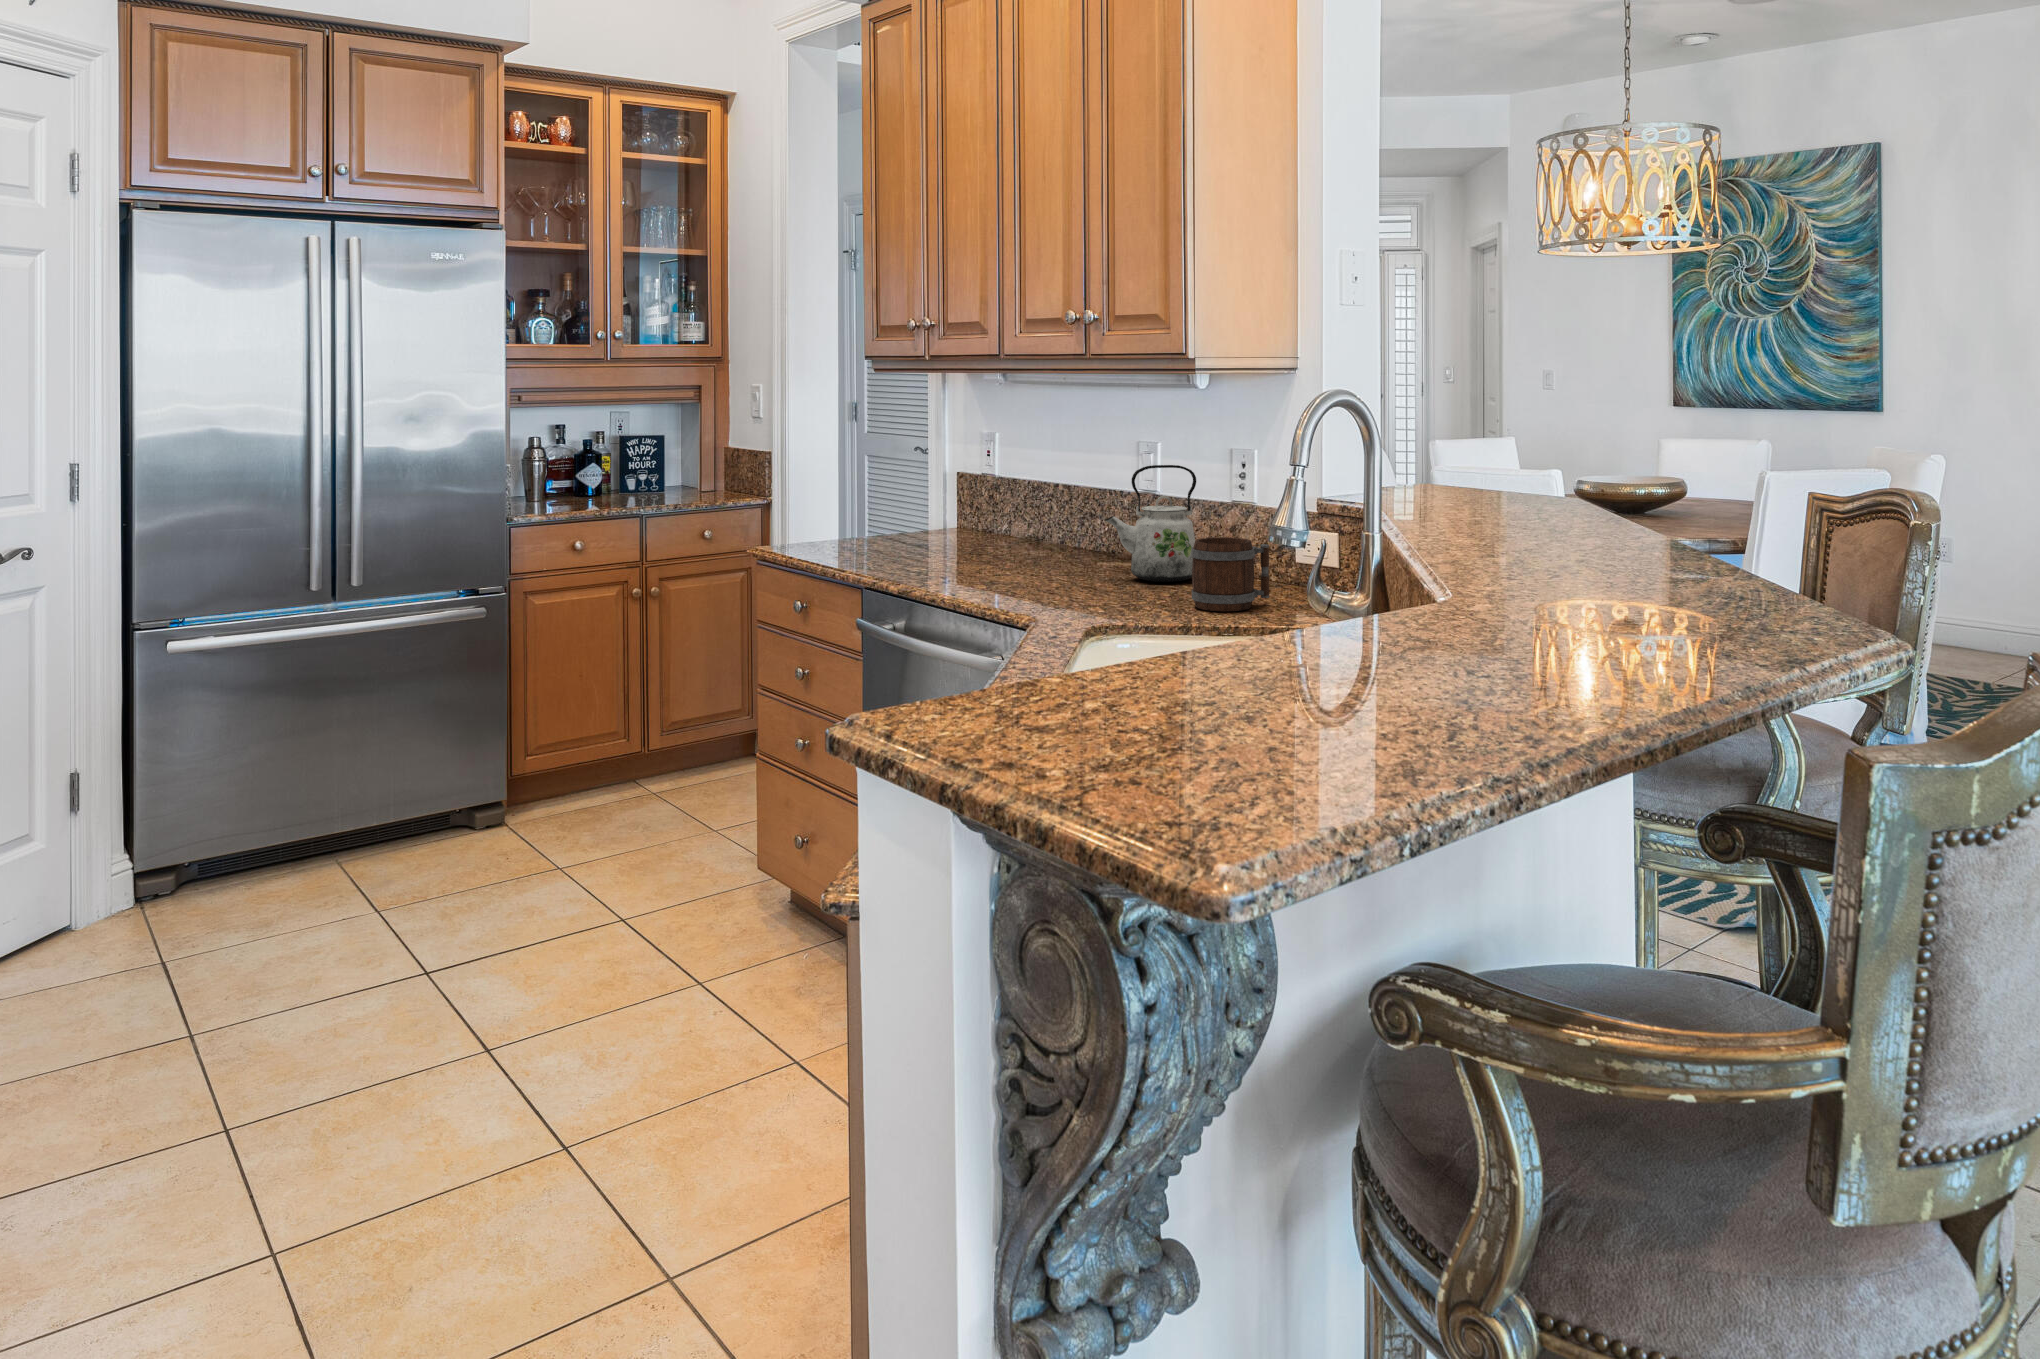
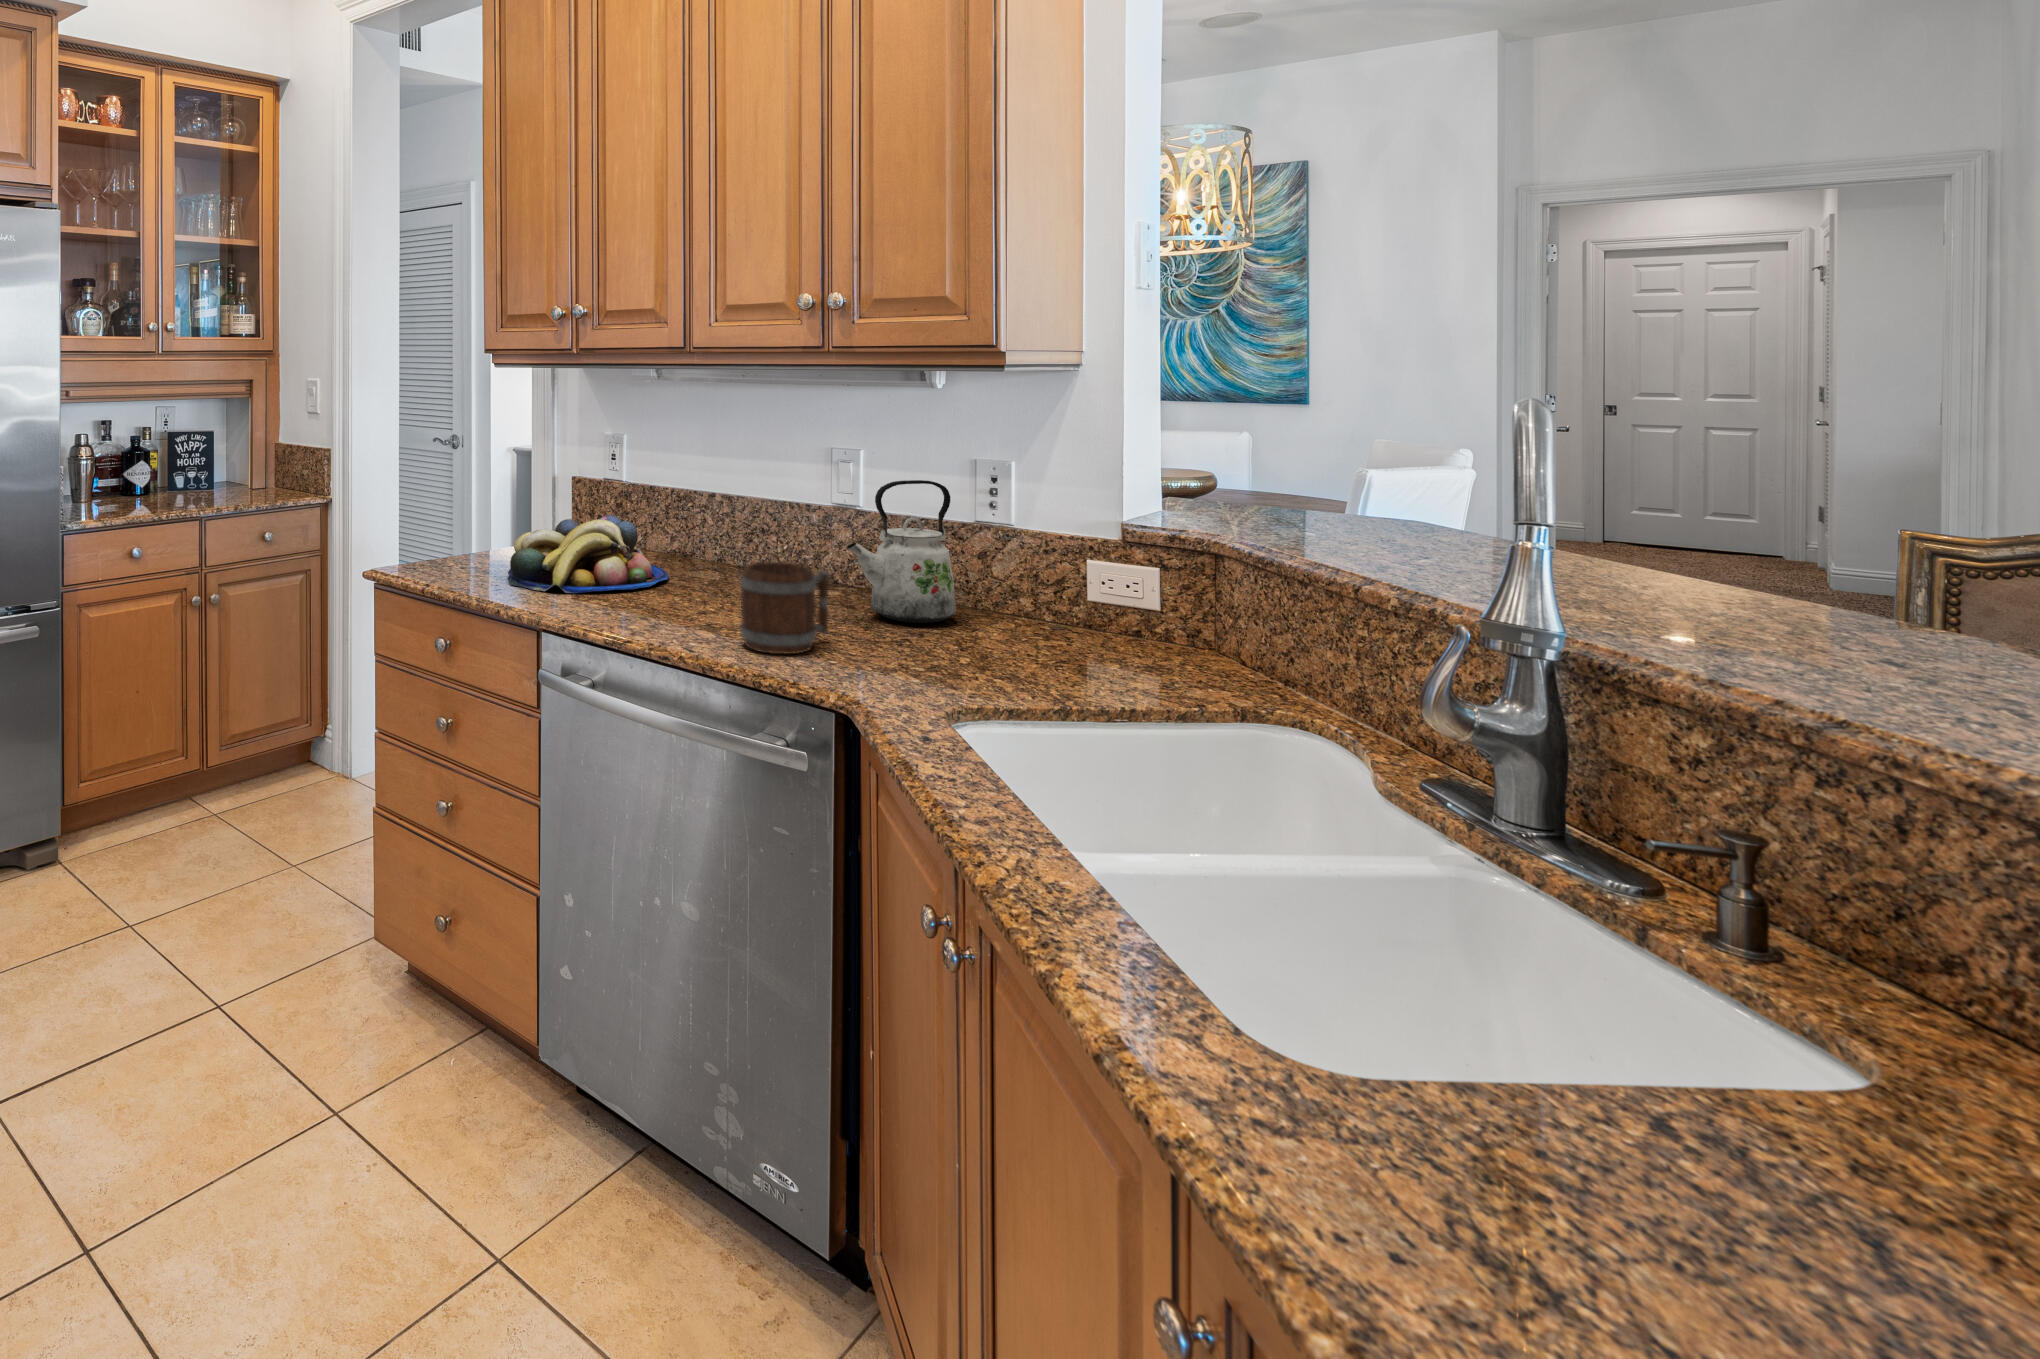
fruit bowl: none [860,502,1004,564] -> present [508,515,669,593]
mug: present [1191,537,1269,611] -> present [740,562,828,654]

